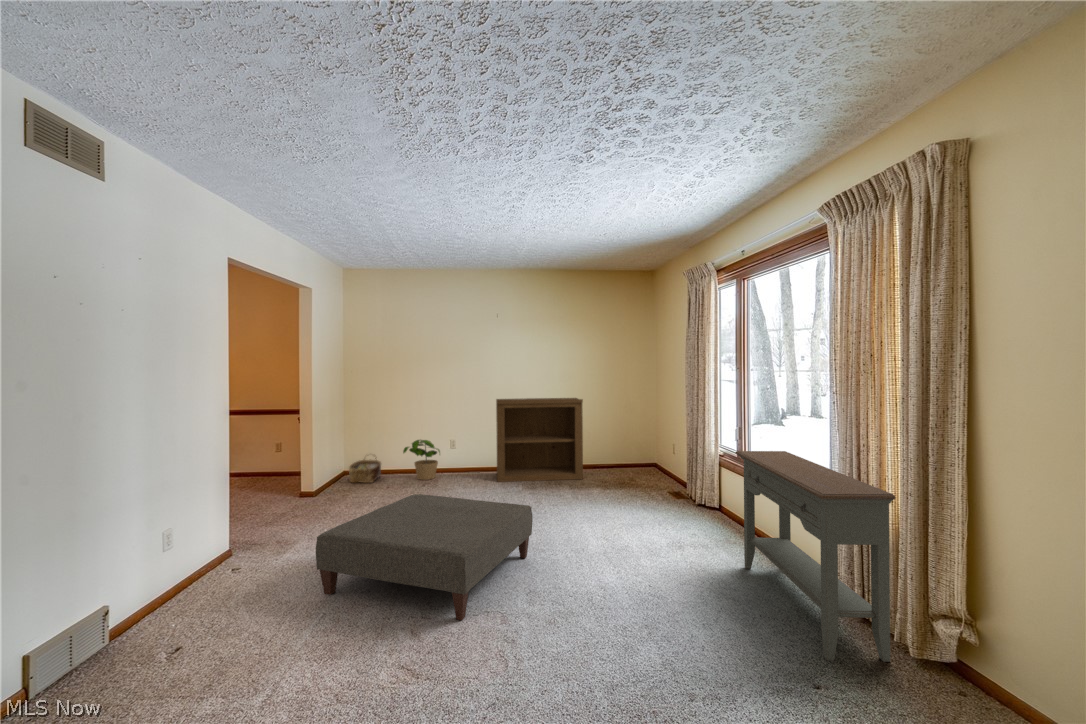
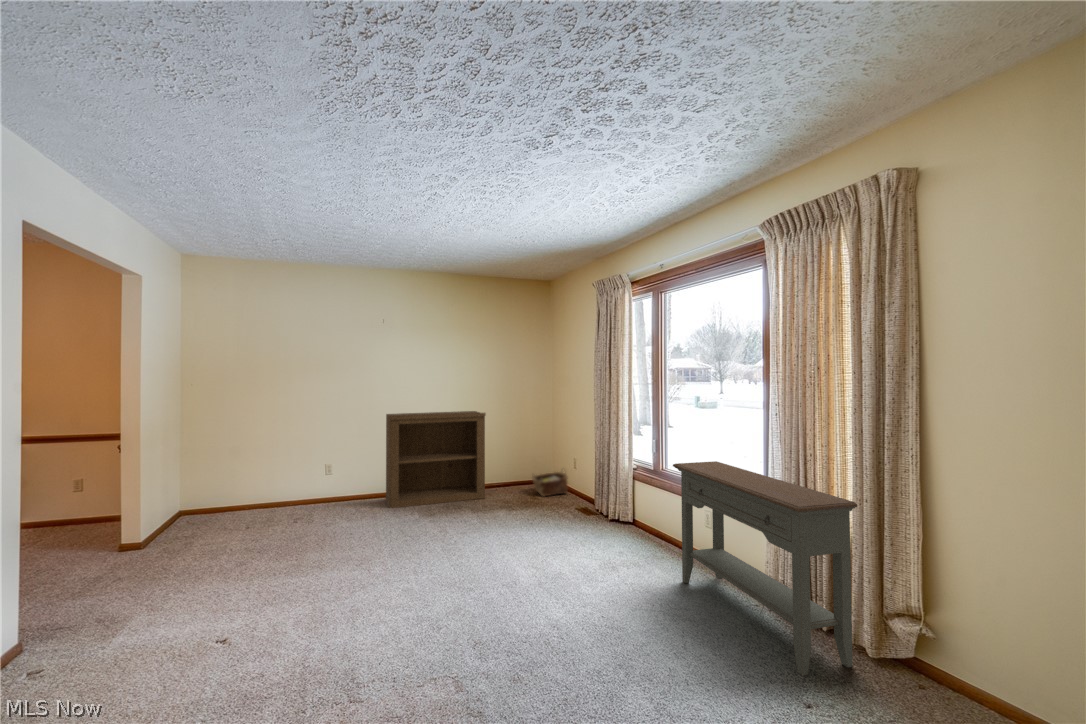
potted plant: present [403,440,440,480] -> none [270,465,318,512]
woven basket: present [349,458,381,483] -> present [532,472,568,496]
ottoman: present [316,494,533,620] -> none [179,535,462,699]

